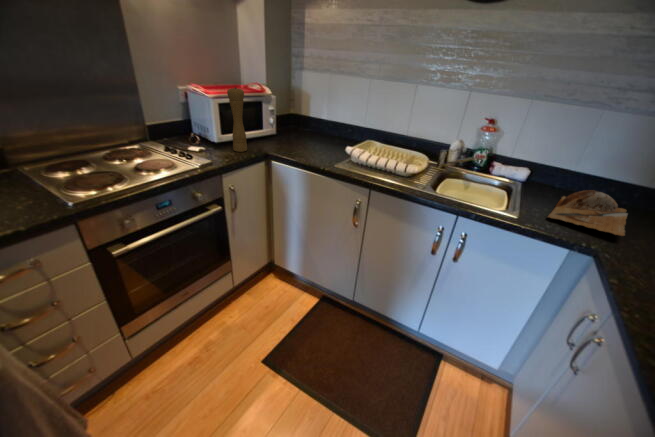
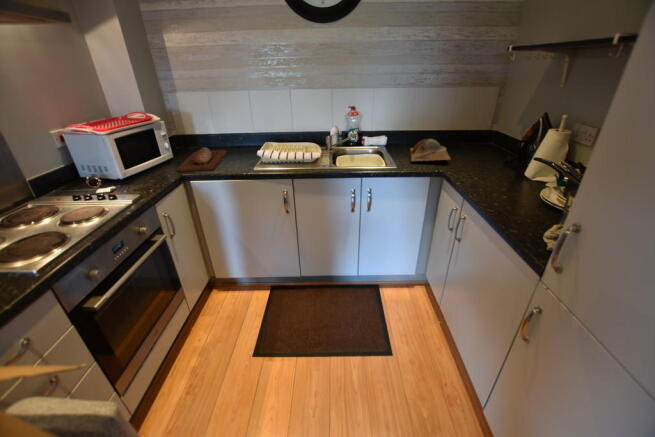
pepper mill: present [227,87,247,152] -> none [127,119,162,181]
bread loaf: none [266,130,326,155] -> present [177,147,226,172]

